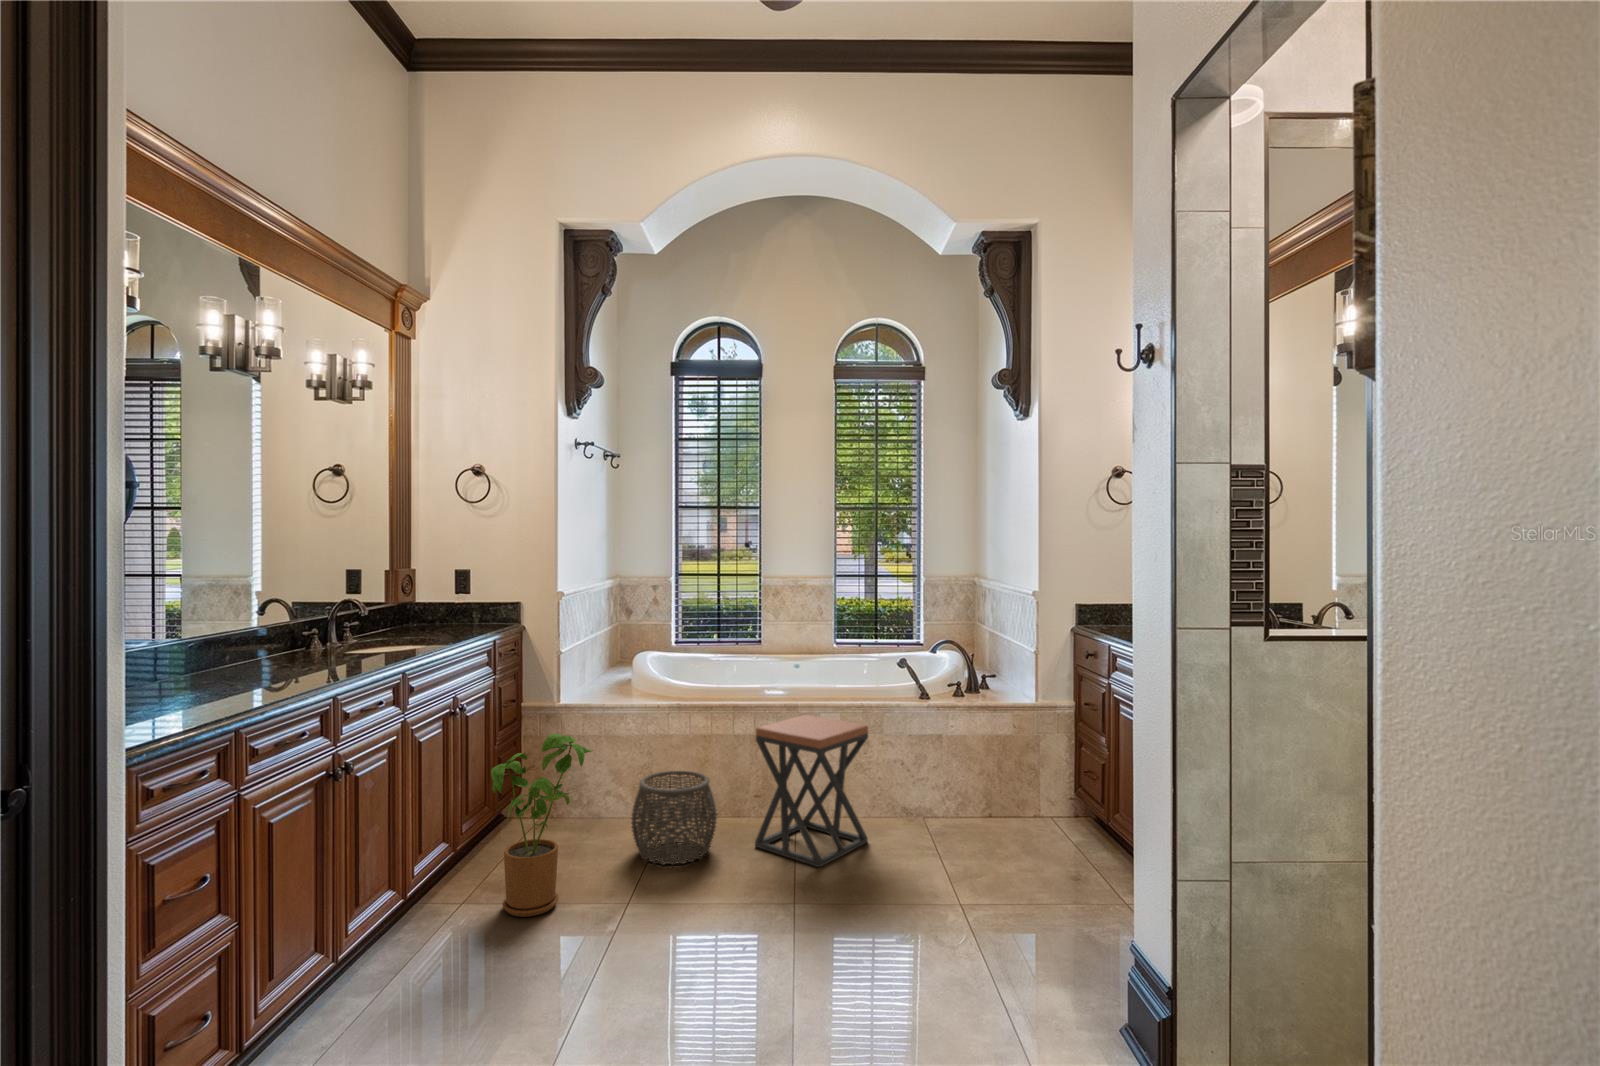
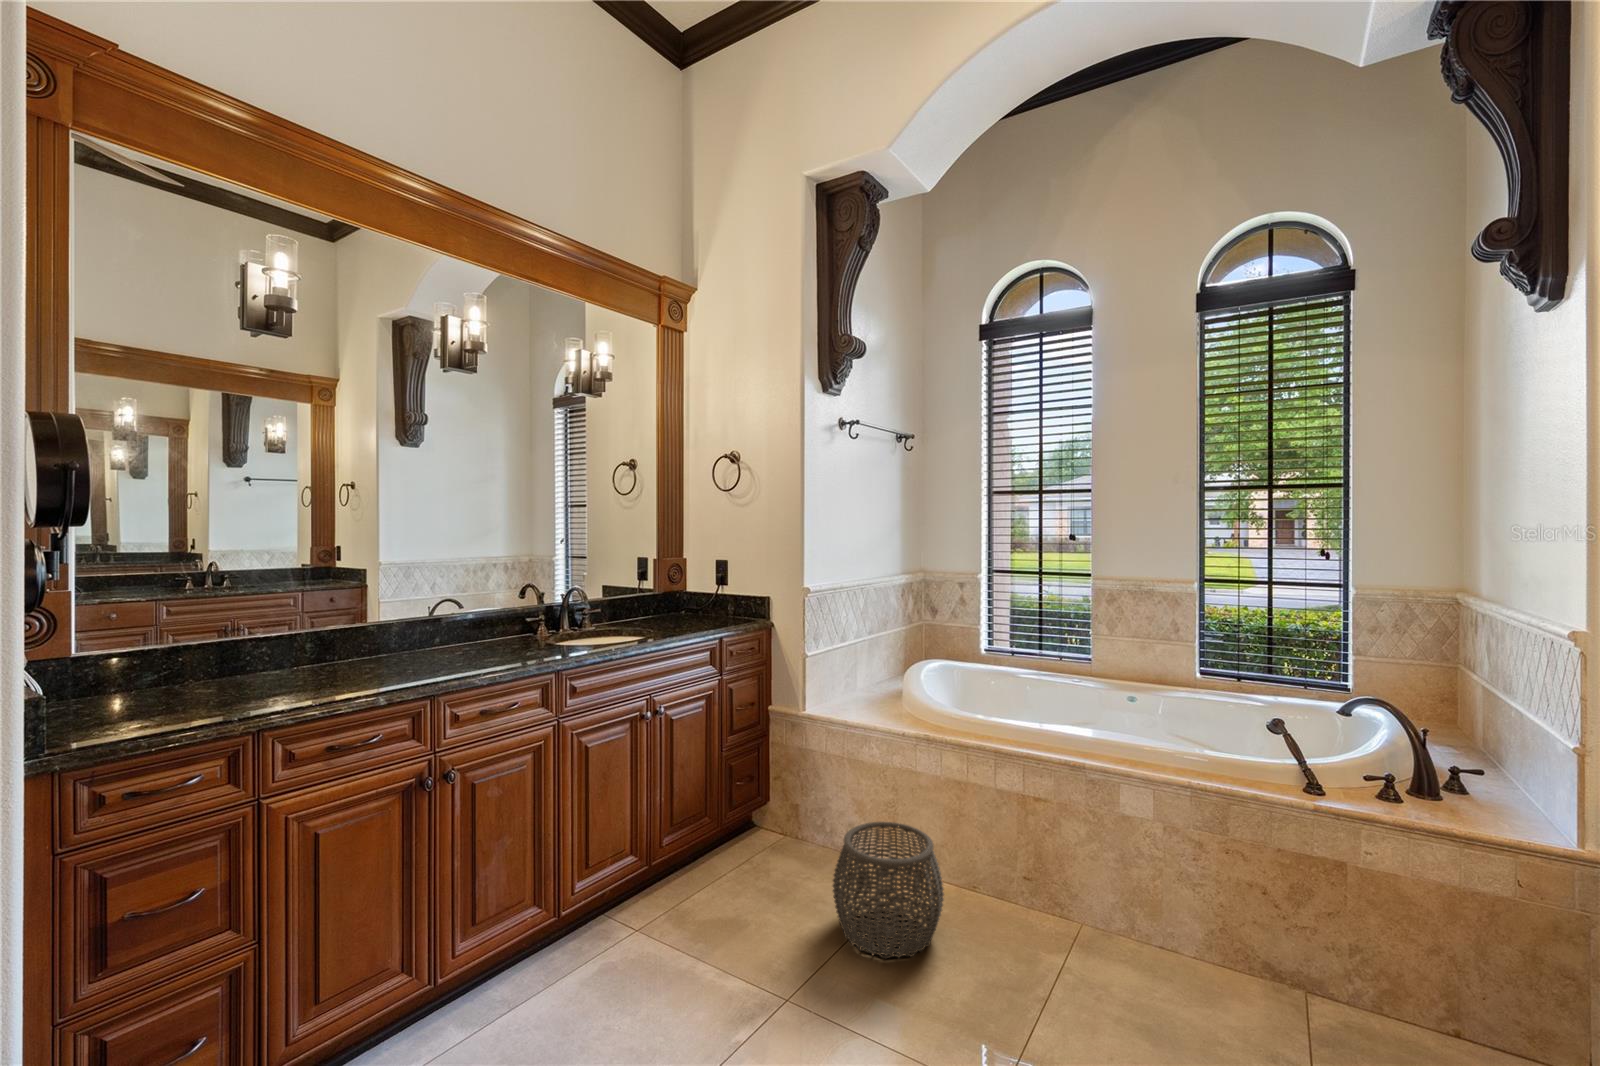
stool: present [755,715,868,867] -> none [996,782,1180,1040]
house plant: present [491,733,593,917] -> none [640,765,760,983]

